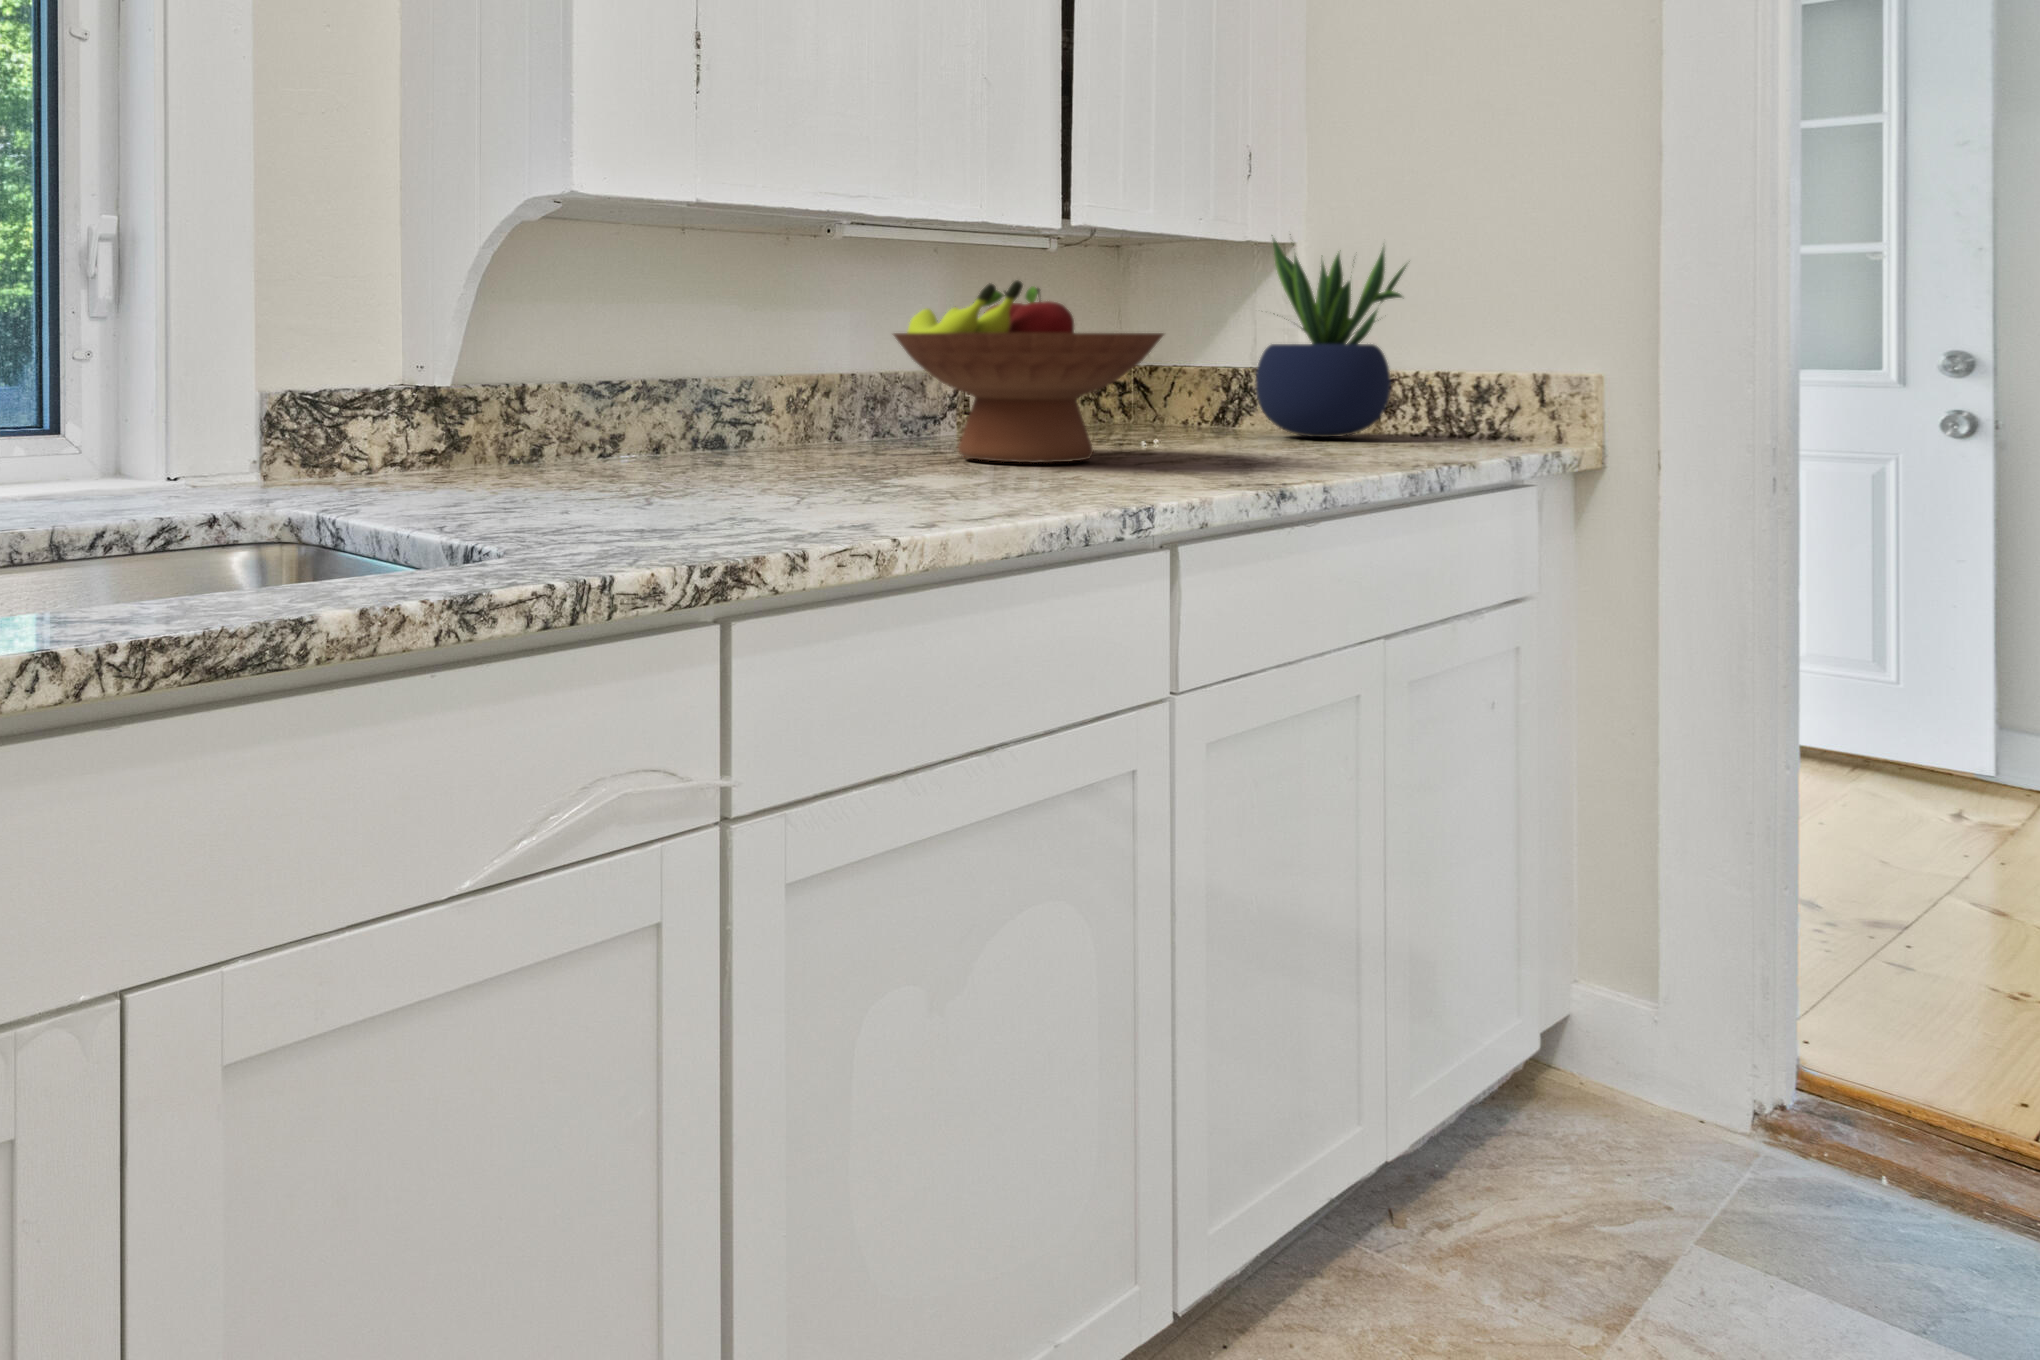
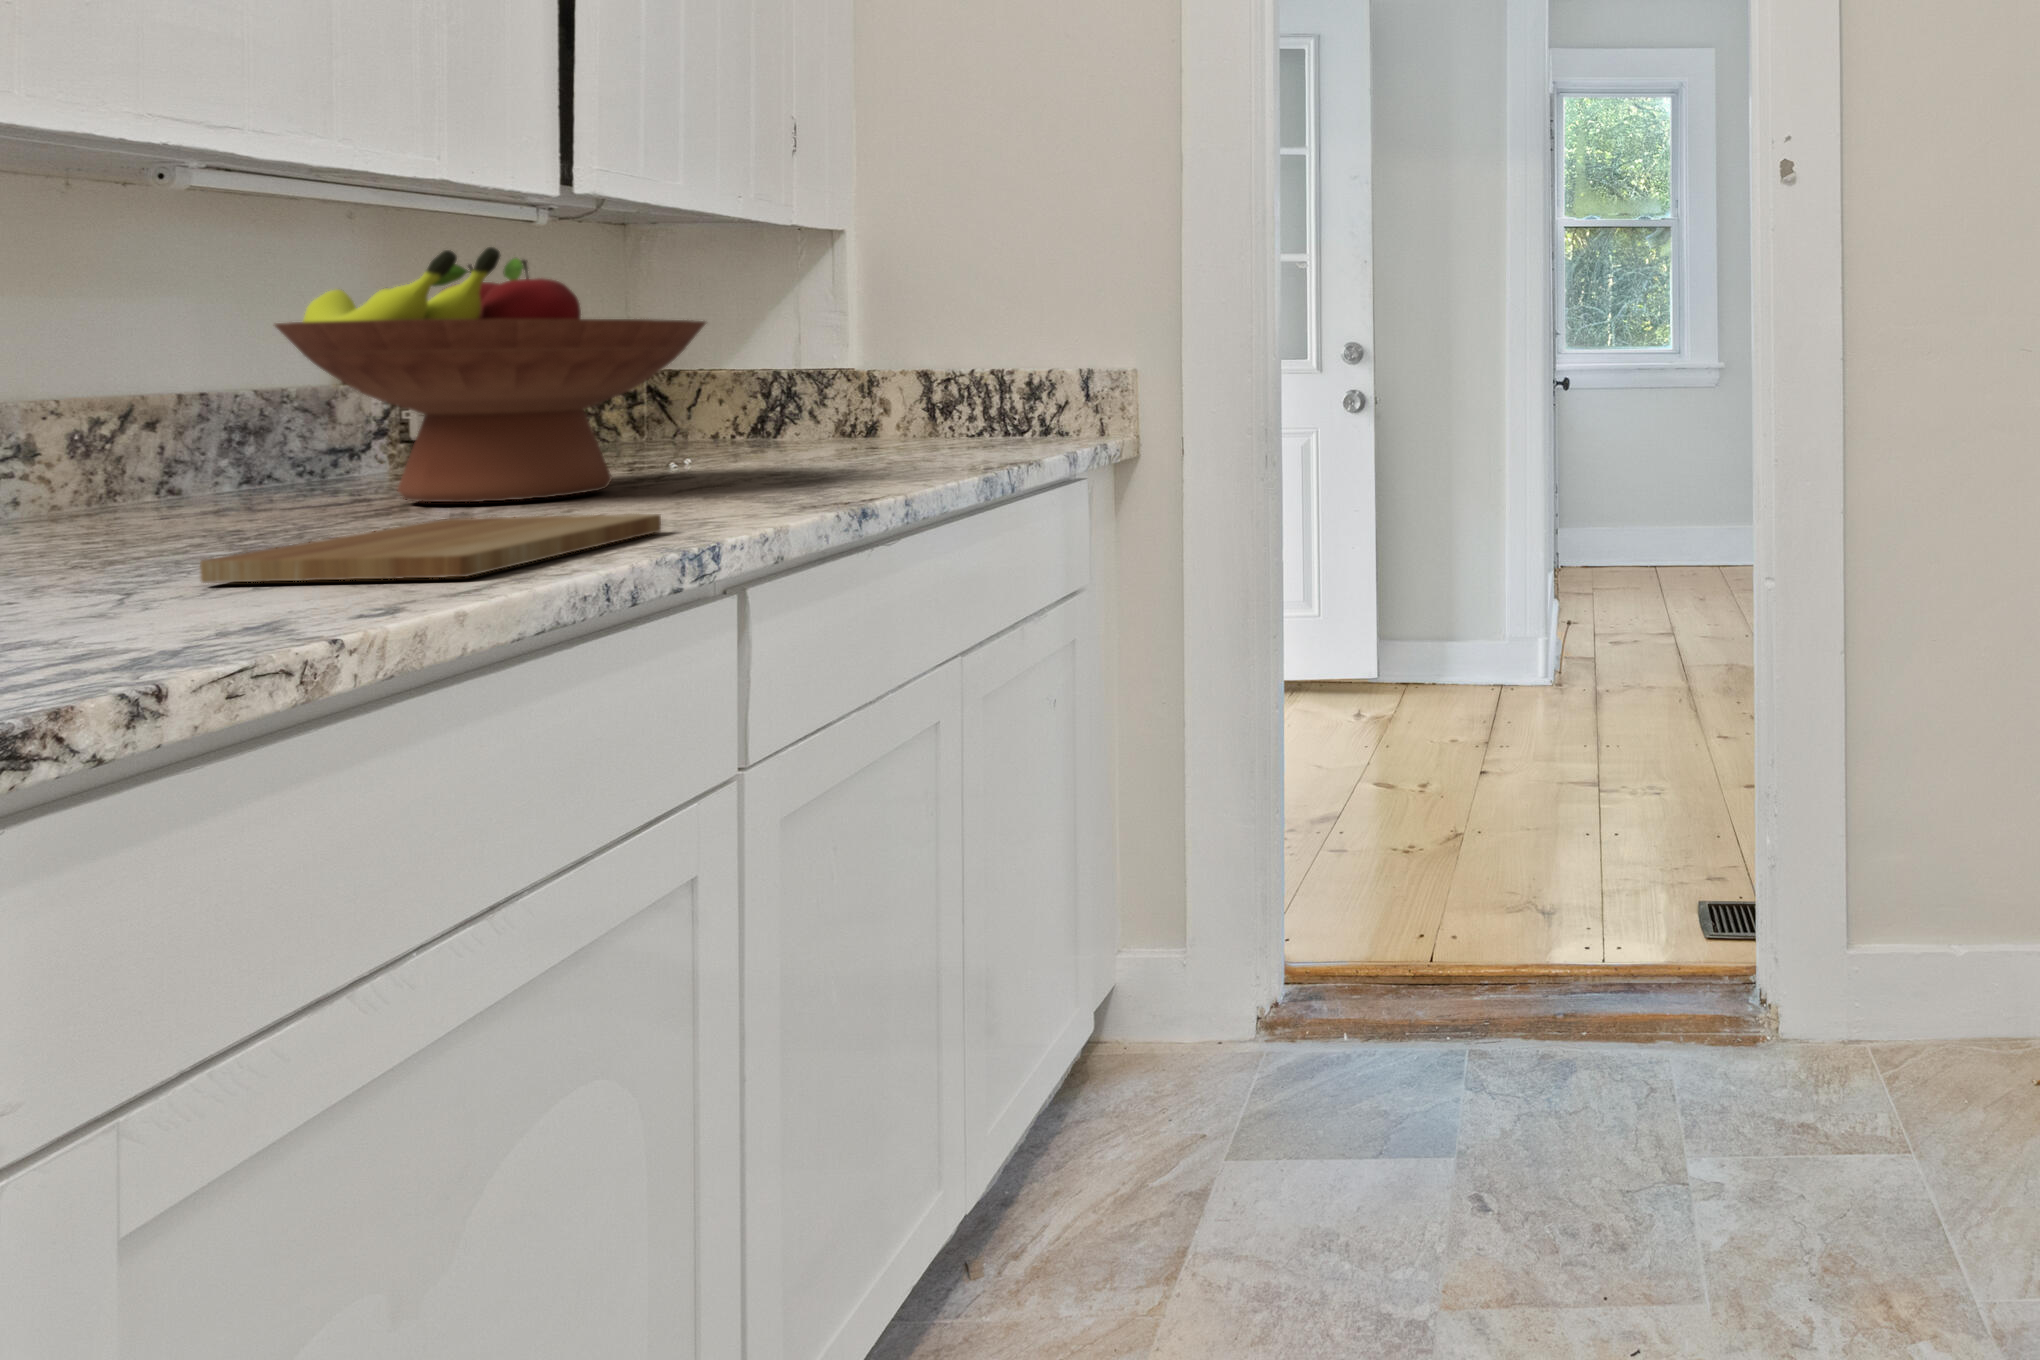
potted plant: present [1256,235,1406,437] -> none [796,212,963,443]
cutting board: none [856,472,1115,510] -> present [200,514,661,583]

